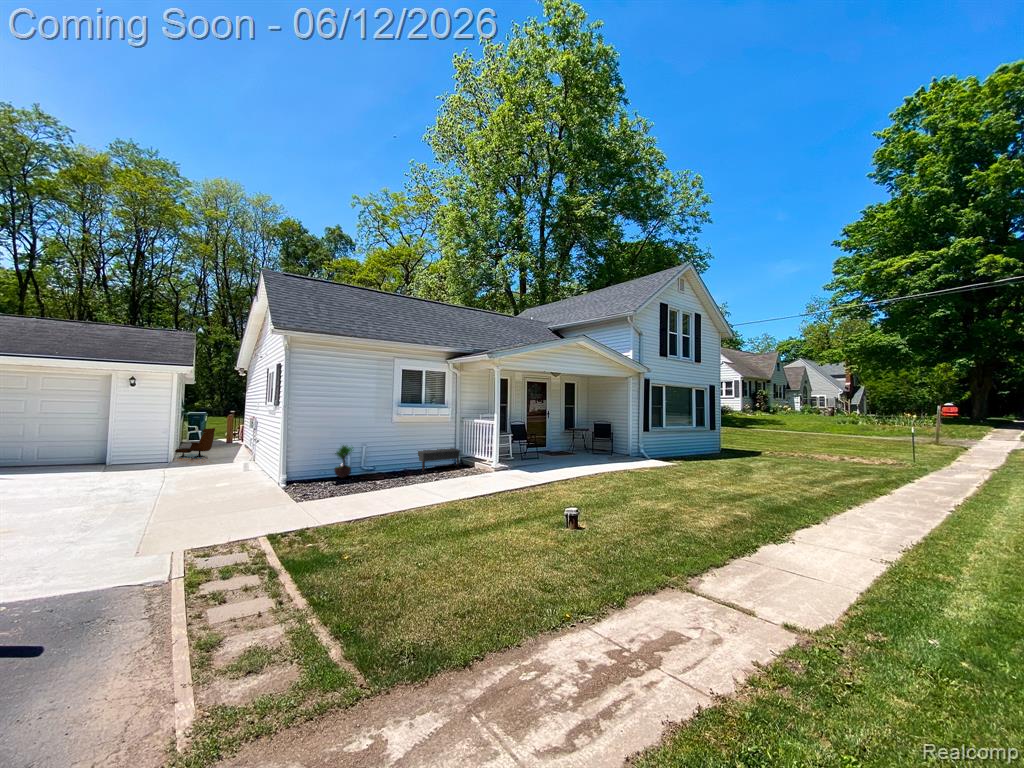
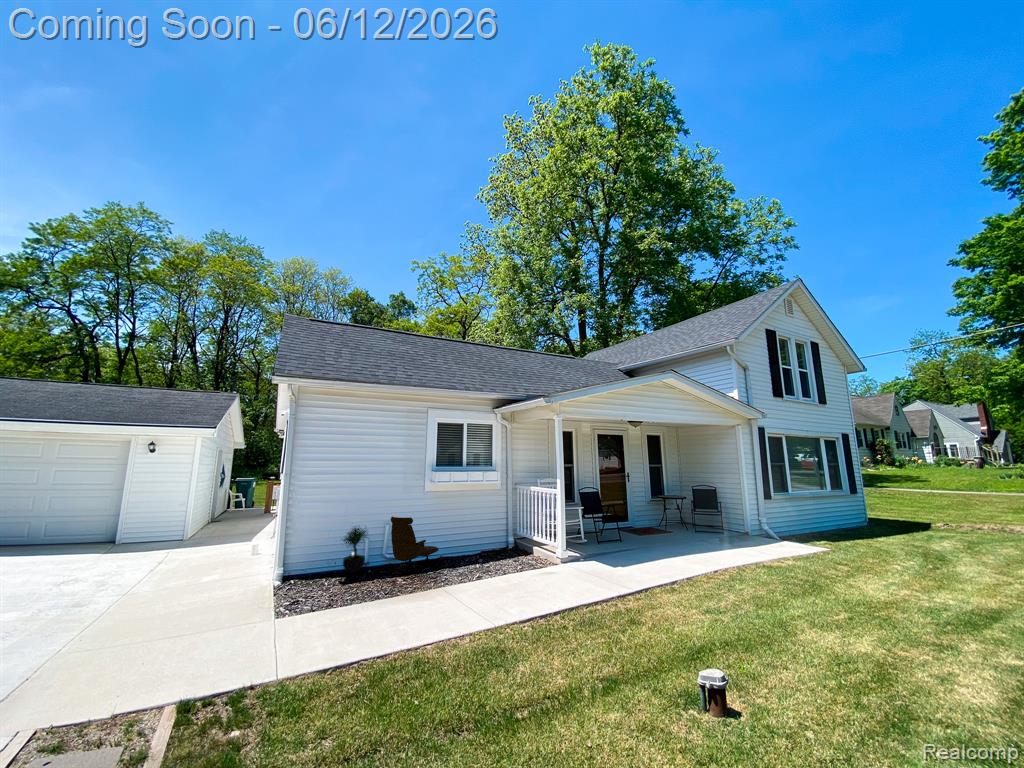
lounge chair: present [175,428,215,459] -> present [390,517,439,576]
bench: present [418,448,460,471] -> none [455,526,513,561]

